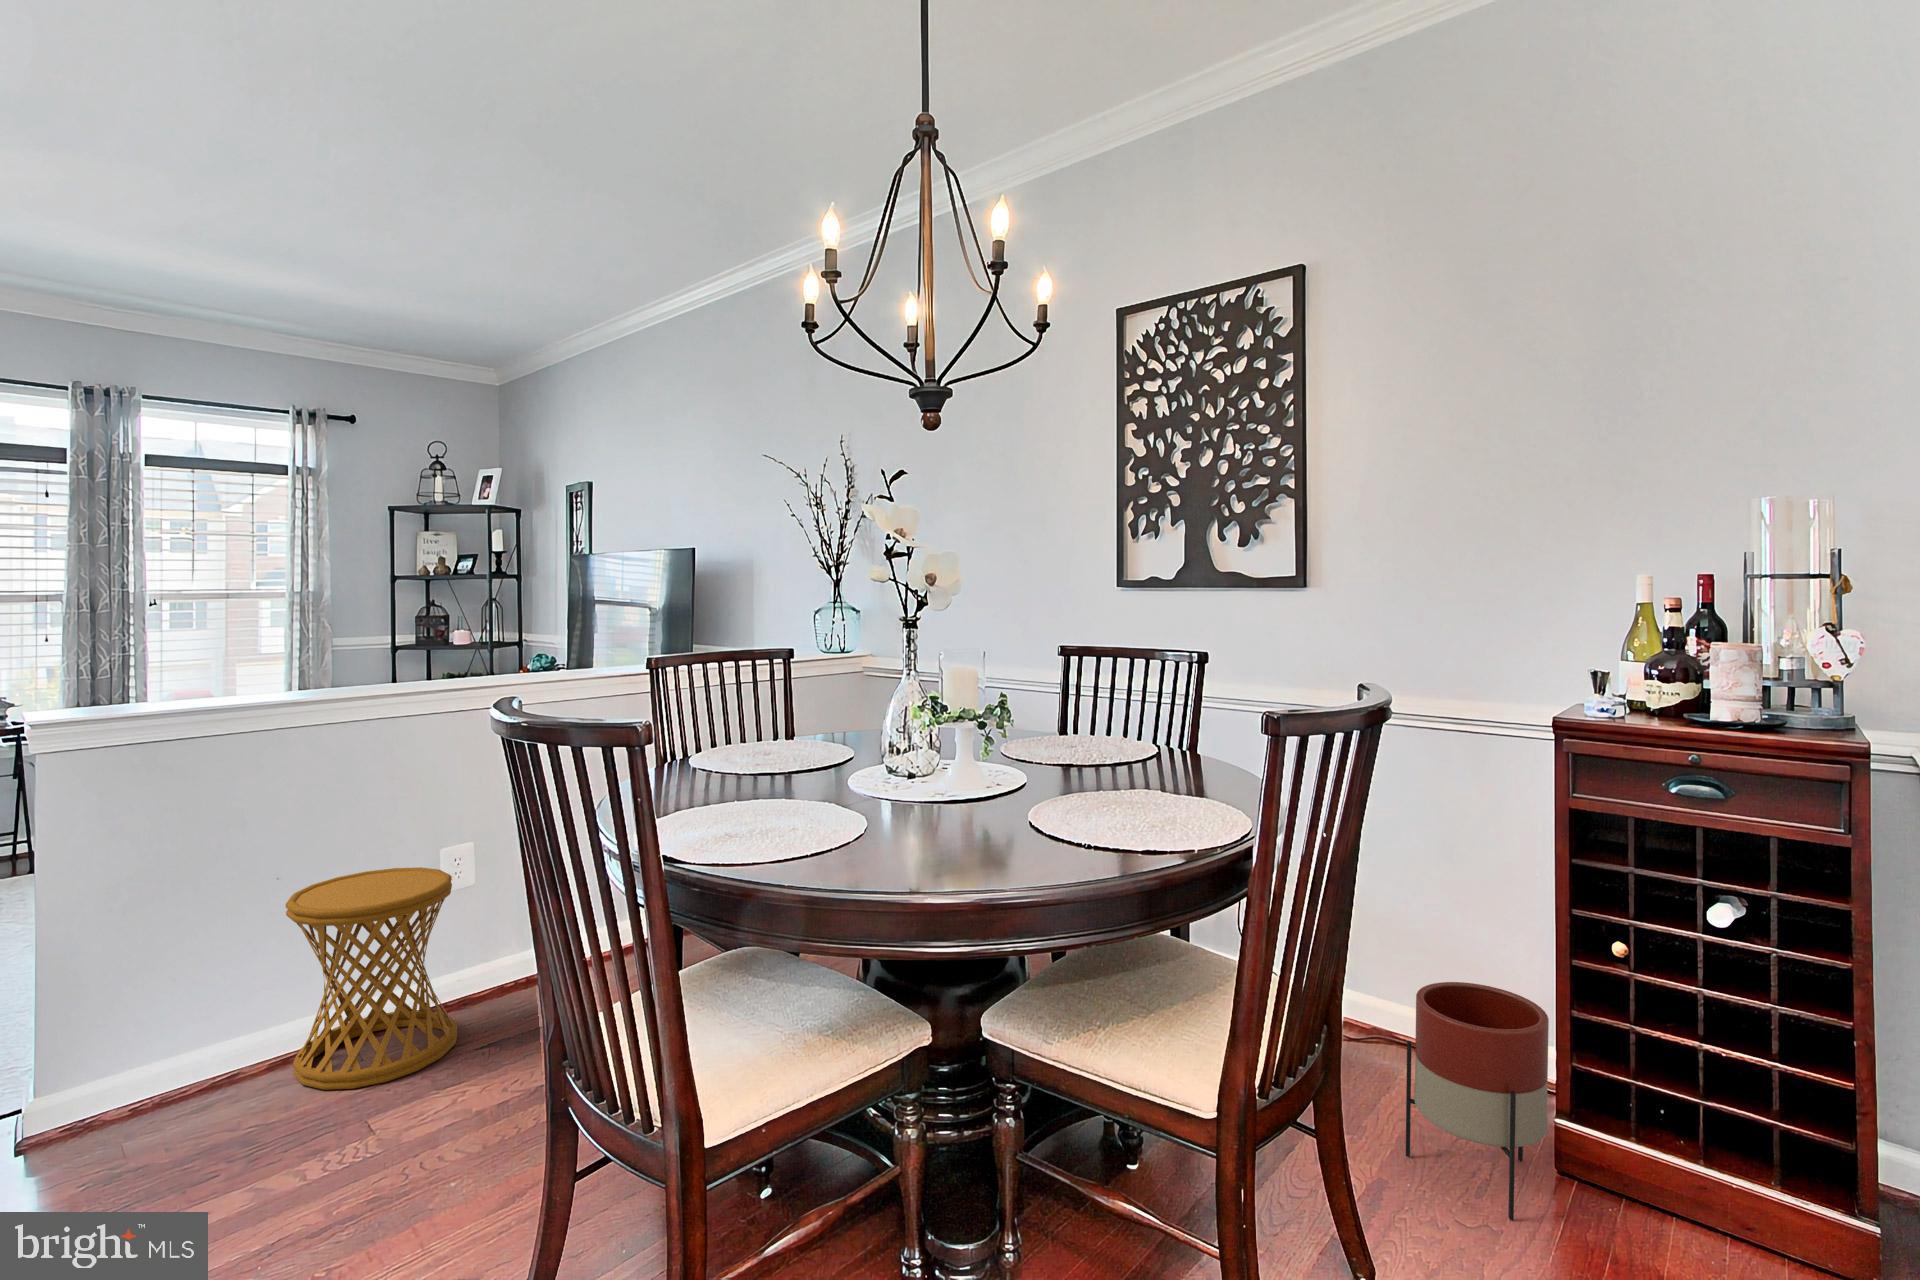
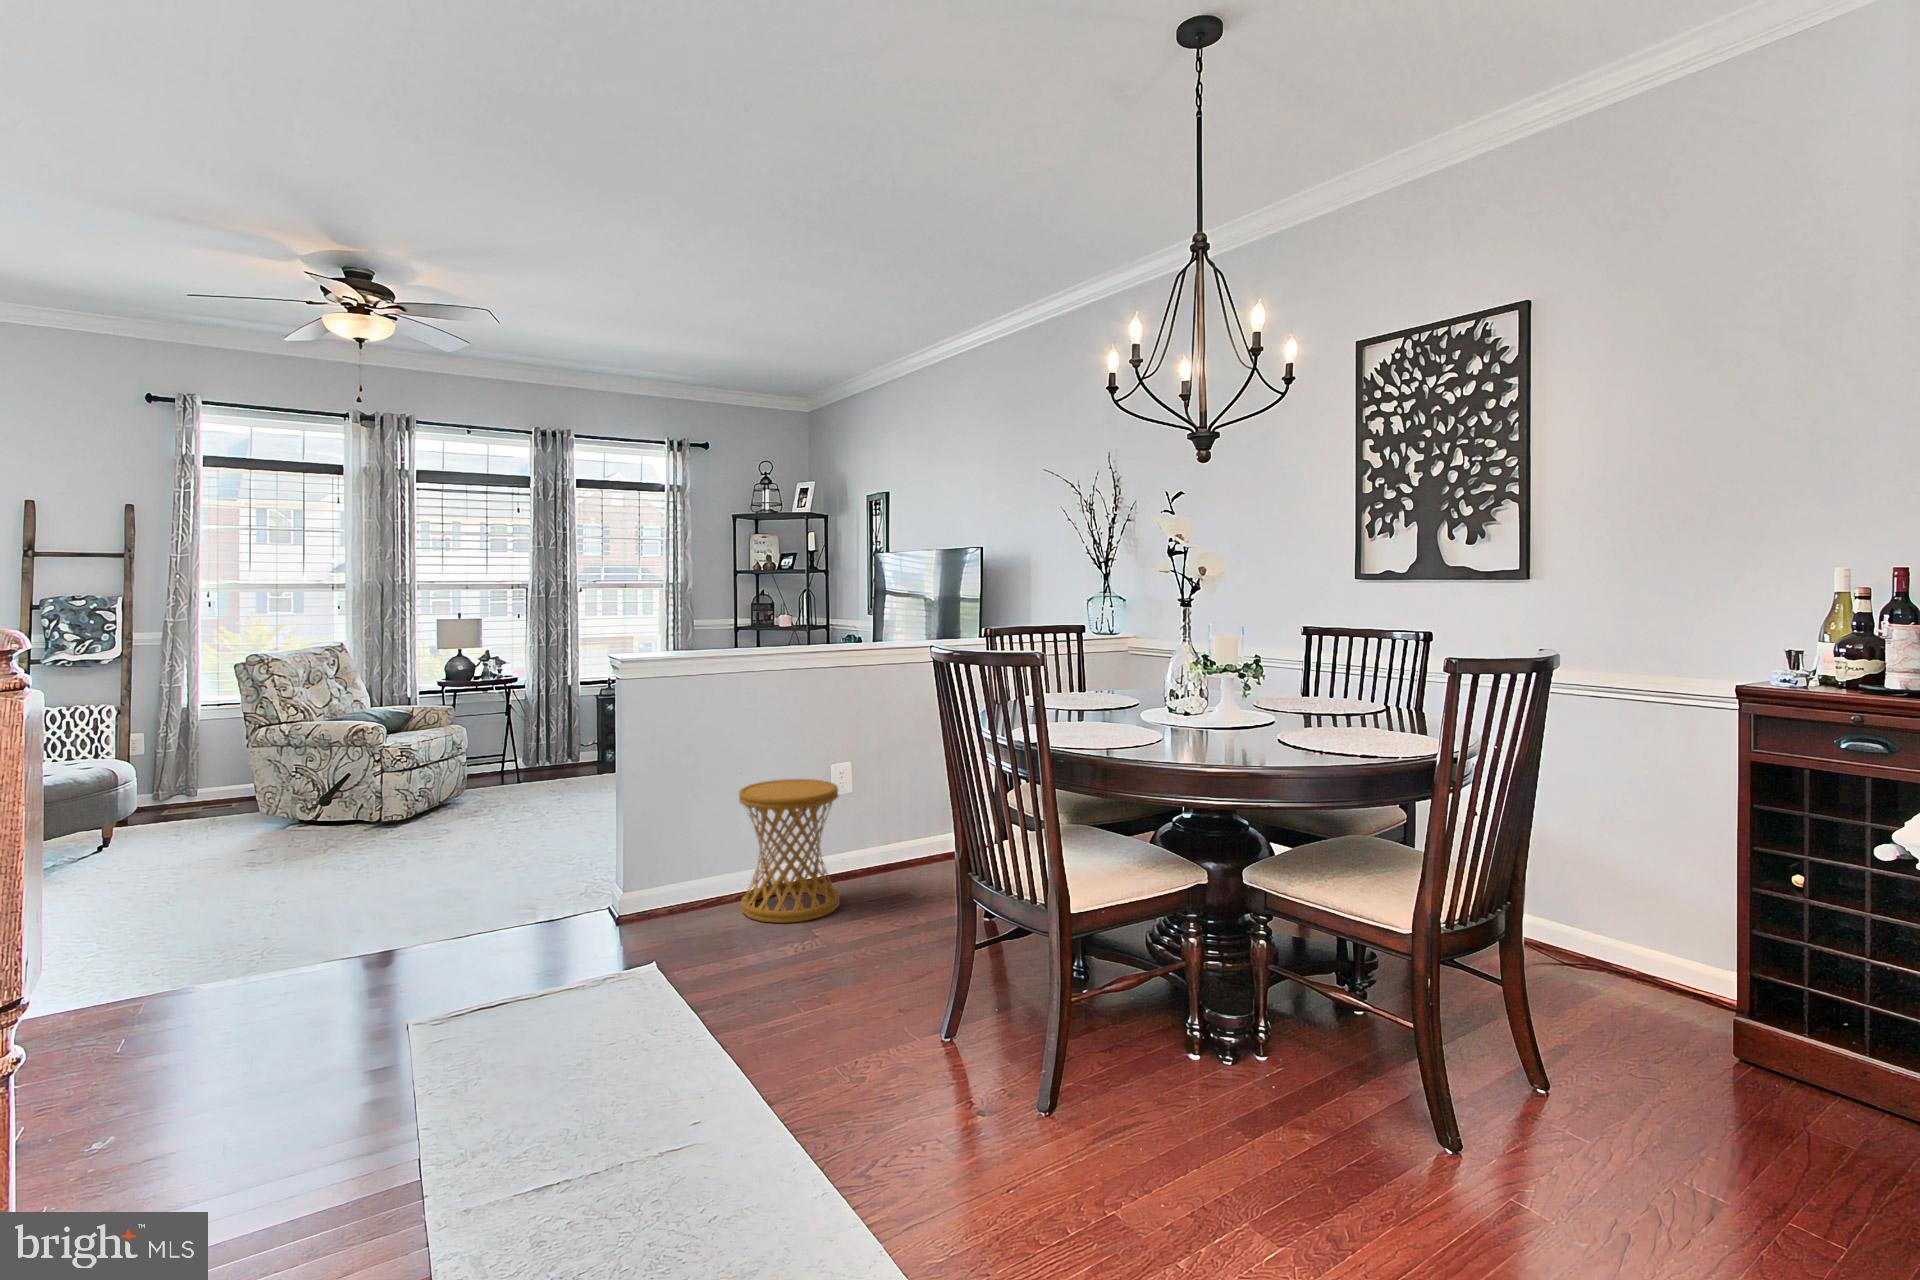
planter: present [1406,982,1549,1220] -> none [1593,901,1720,1082]

